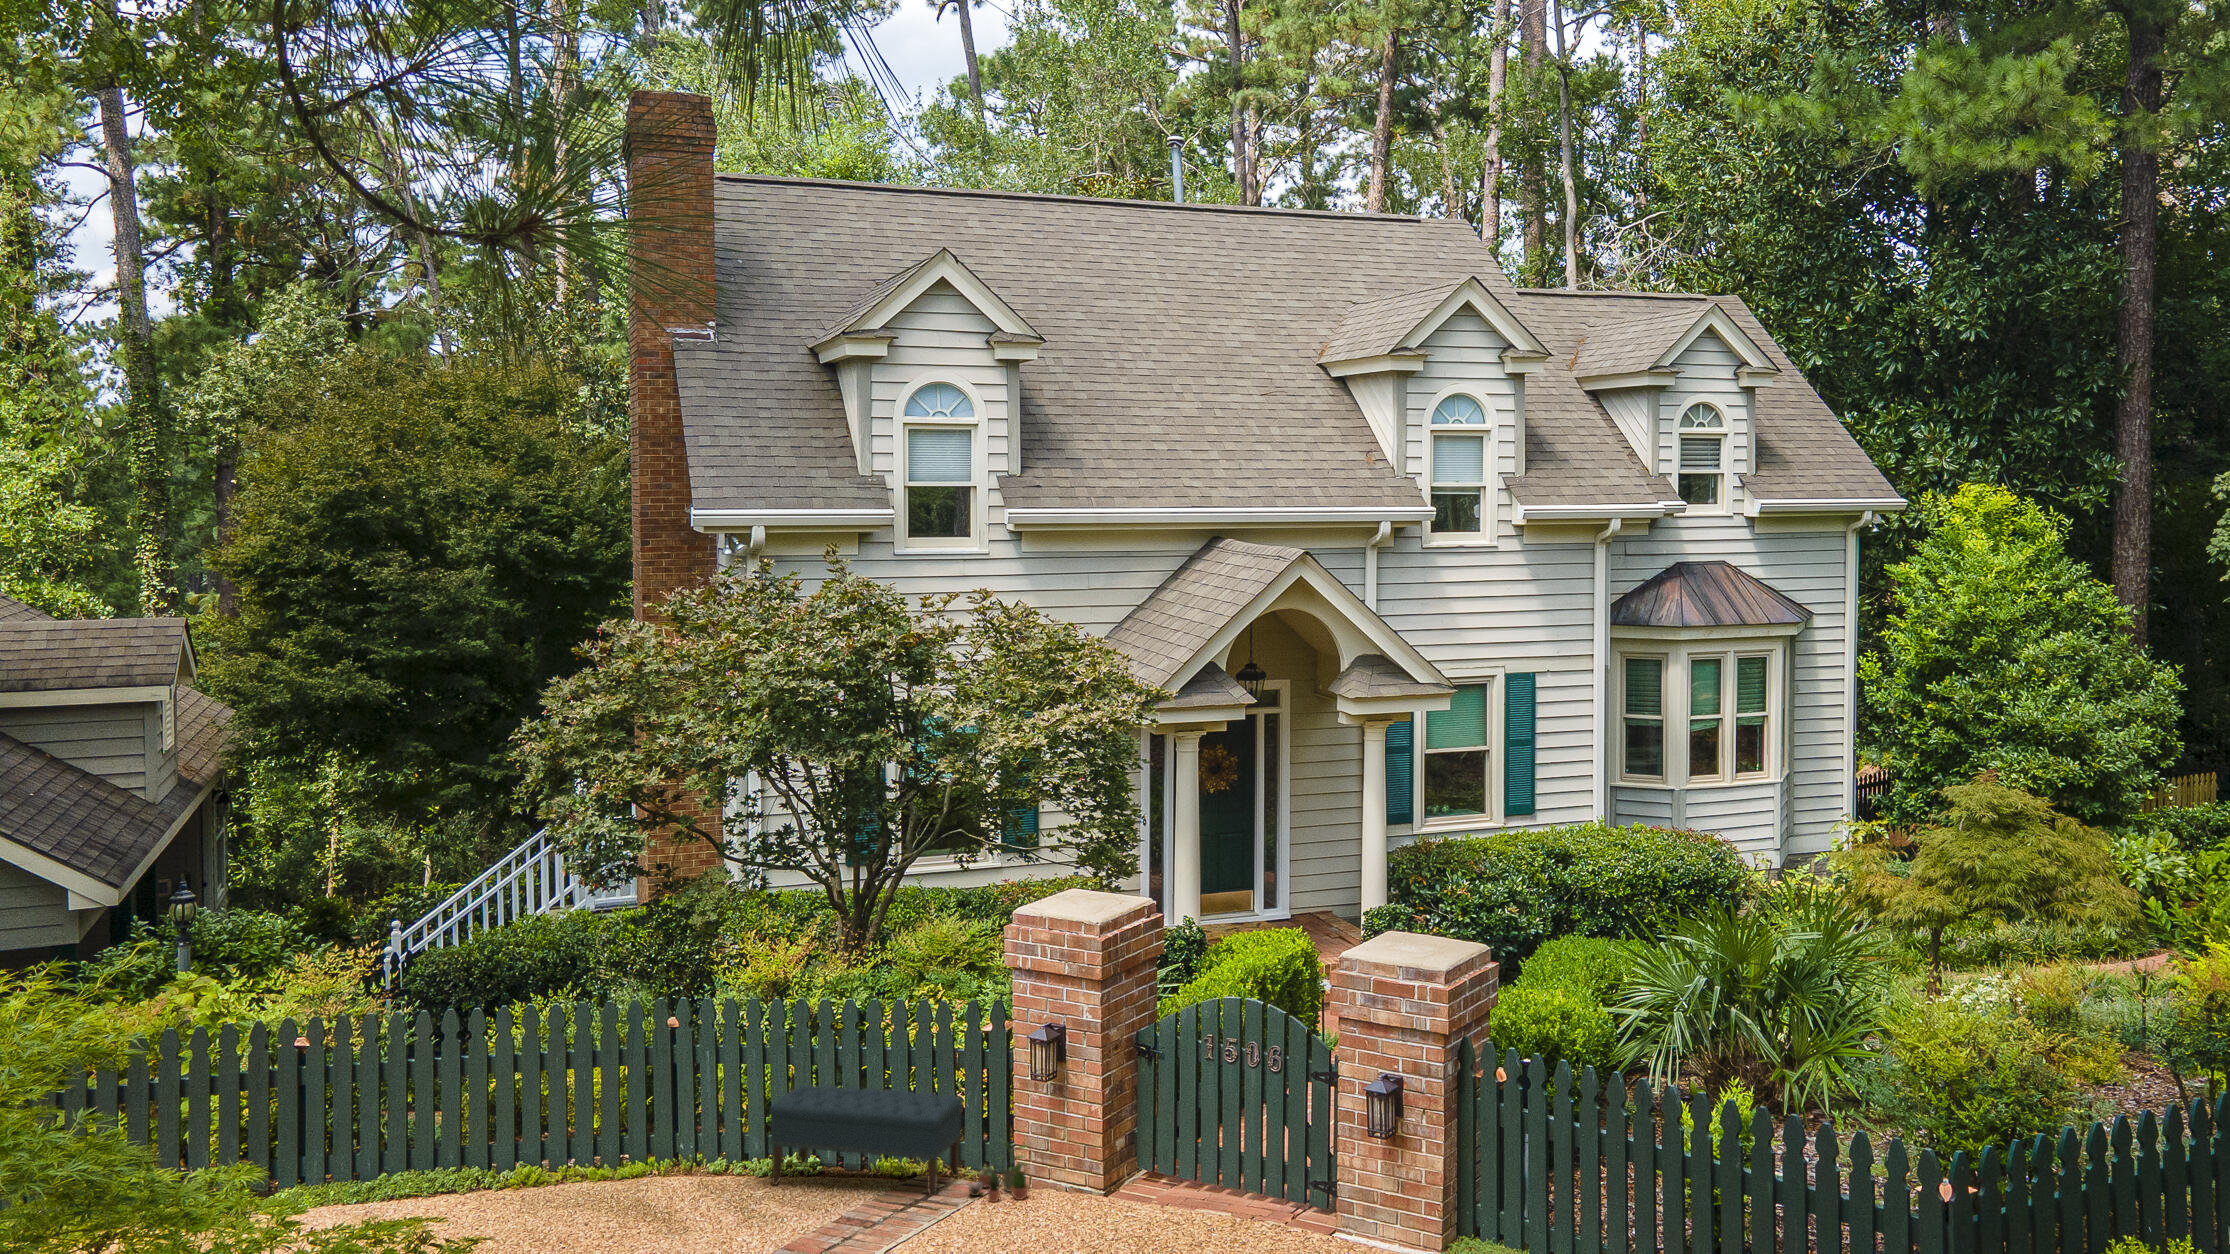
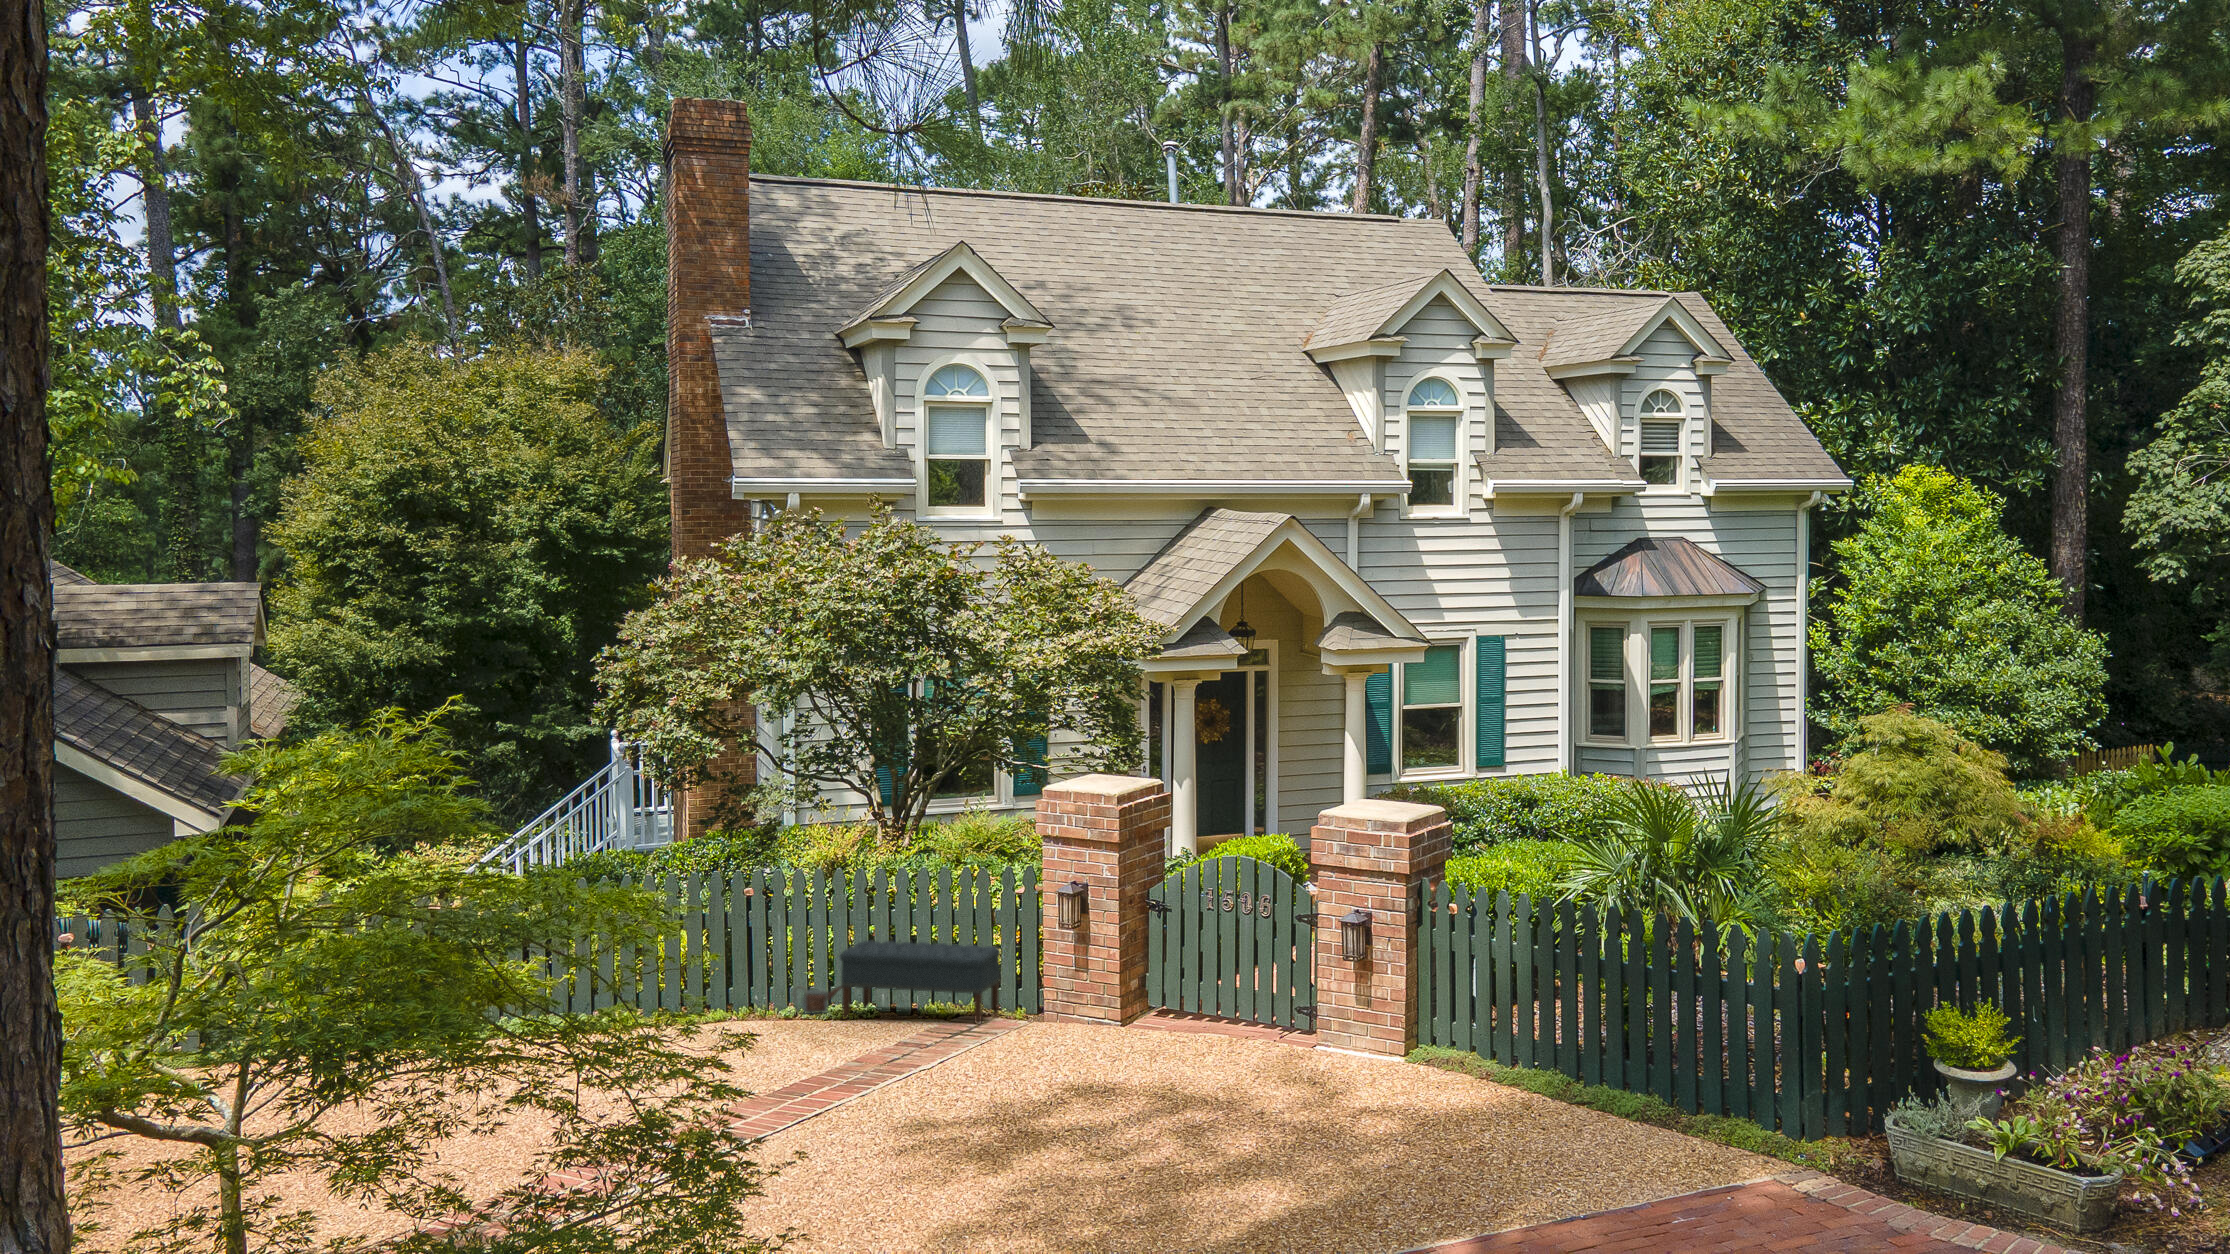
watering can: none [715,1138,776,1173] -> present [793,986,842,1014]
potted plant: present [968,1141,1029,1202] -> none [1008,978,1059,1027]

